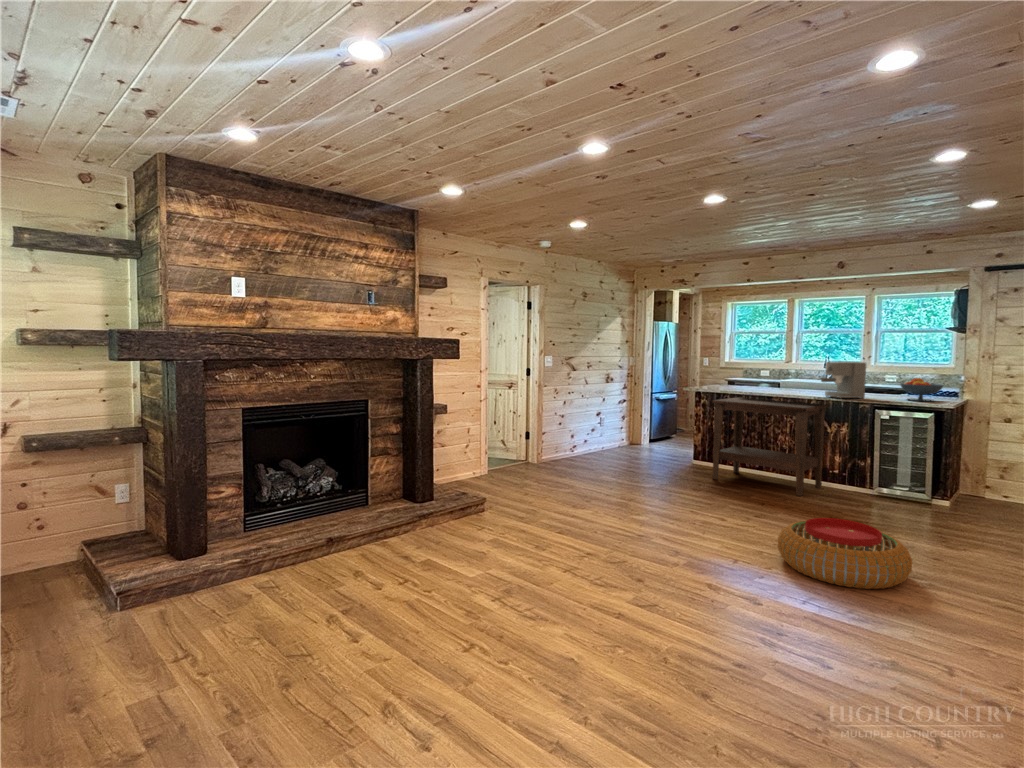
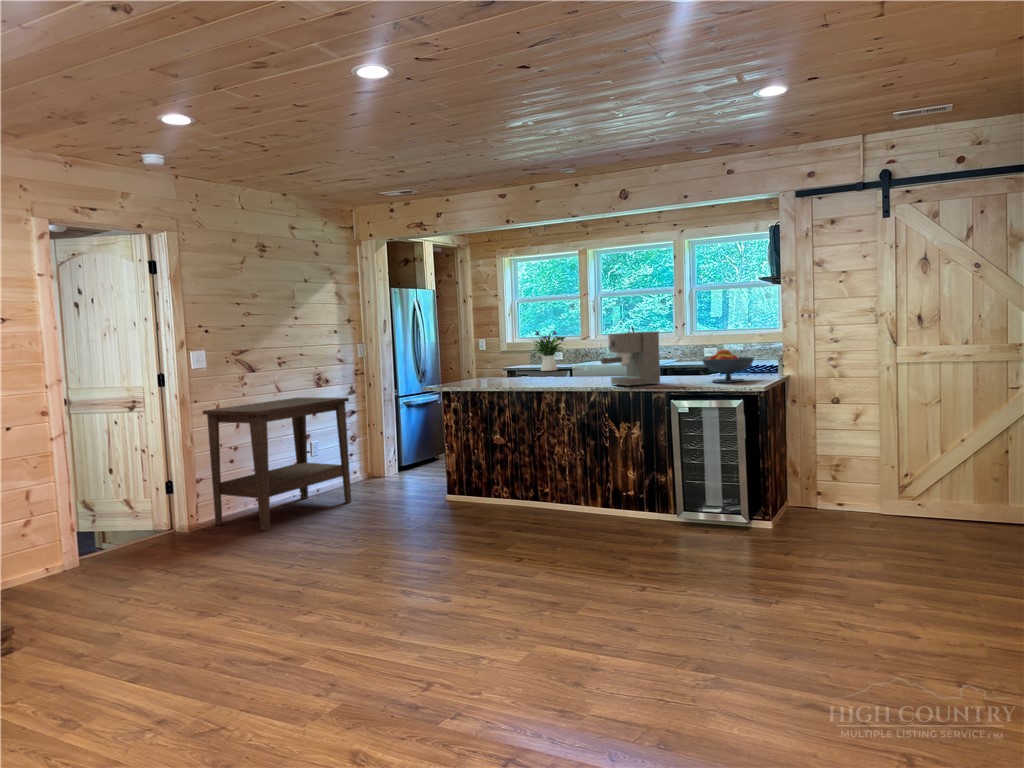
flower arrangement: none [745,354,776,383] -> present [532,330,565,371]
side table: present [712,398,828,496] -> present [203,397,351,531]
pouf: present [778,518,912,589] -> none [487,594,688,727]

